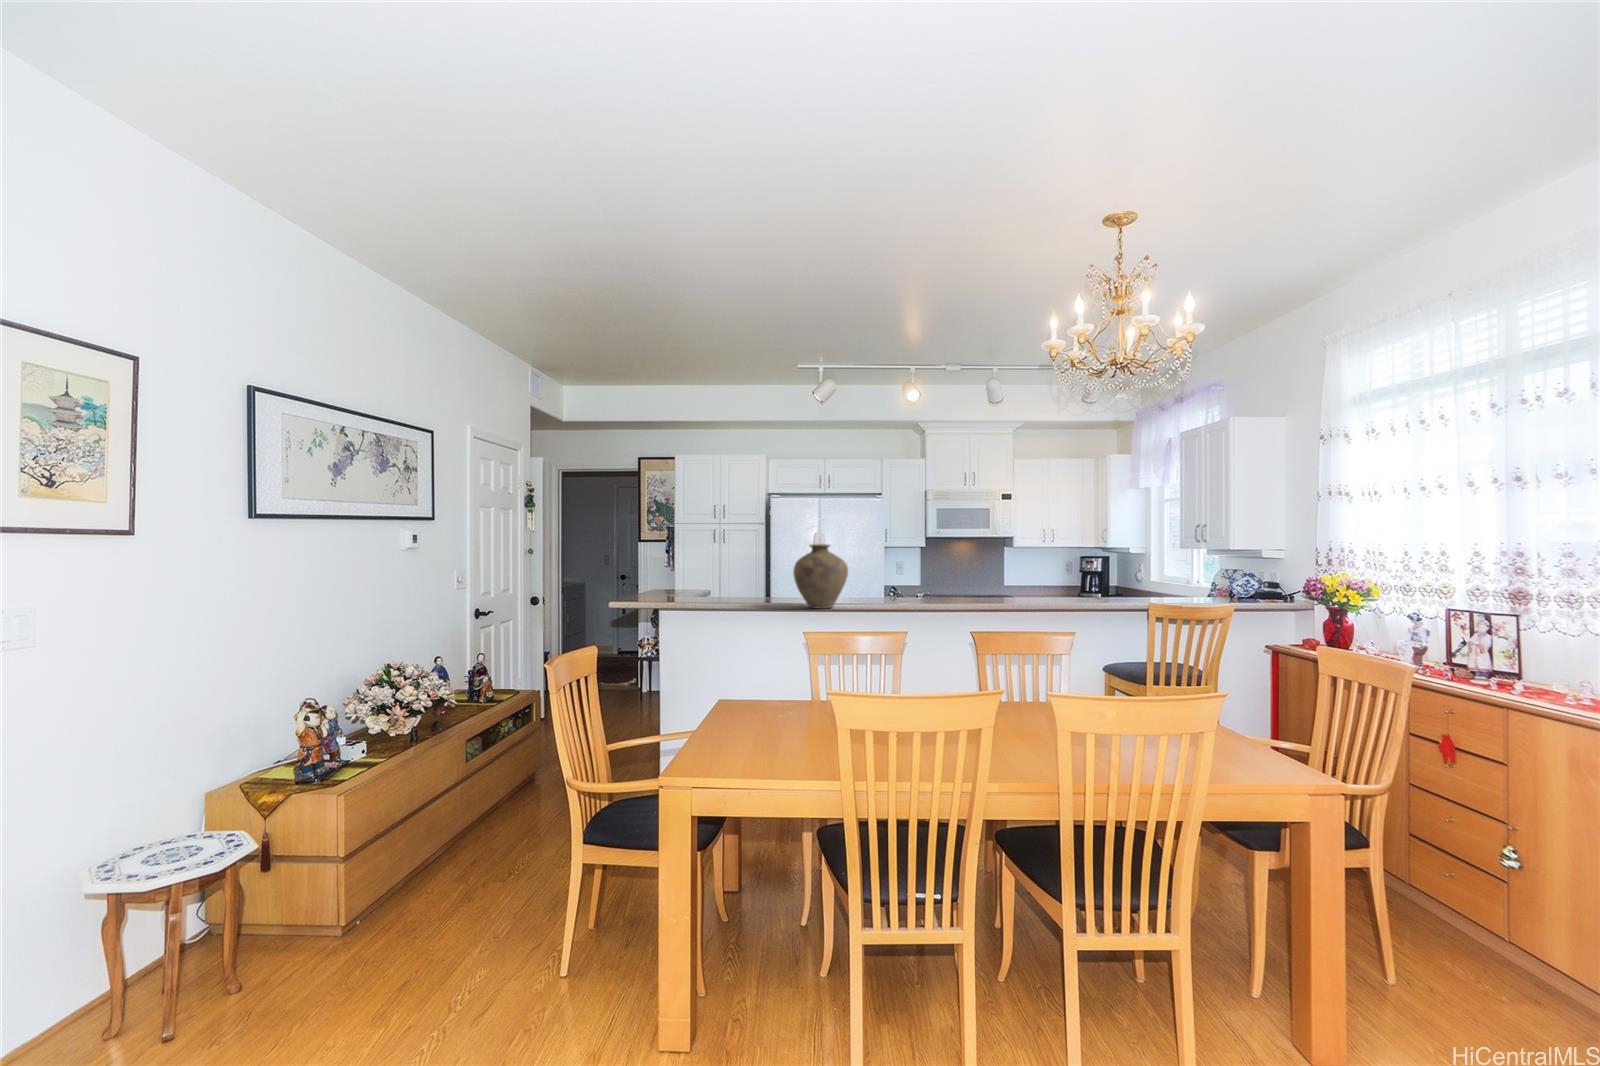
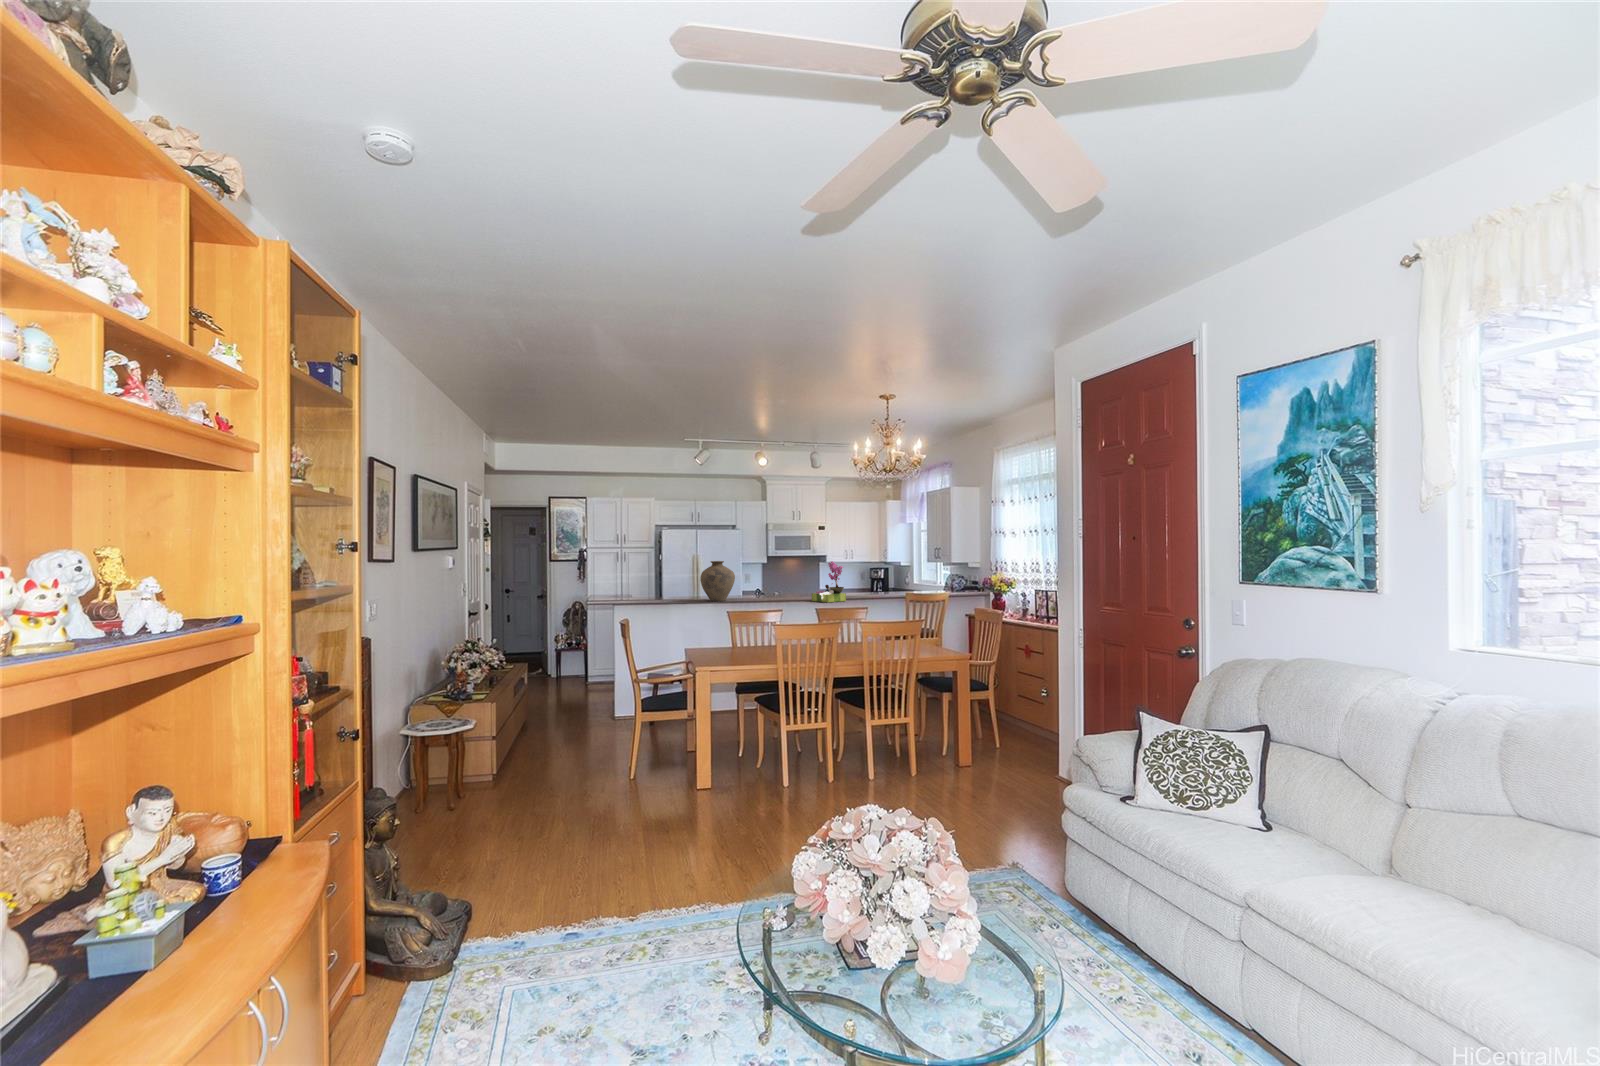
flower arrangement: none [972,546,1034,620] -> present [812,561,846,603]

